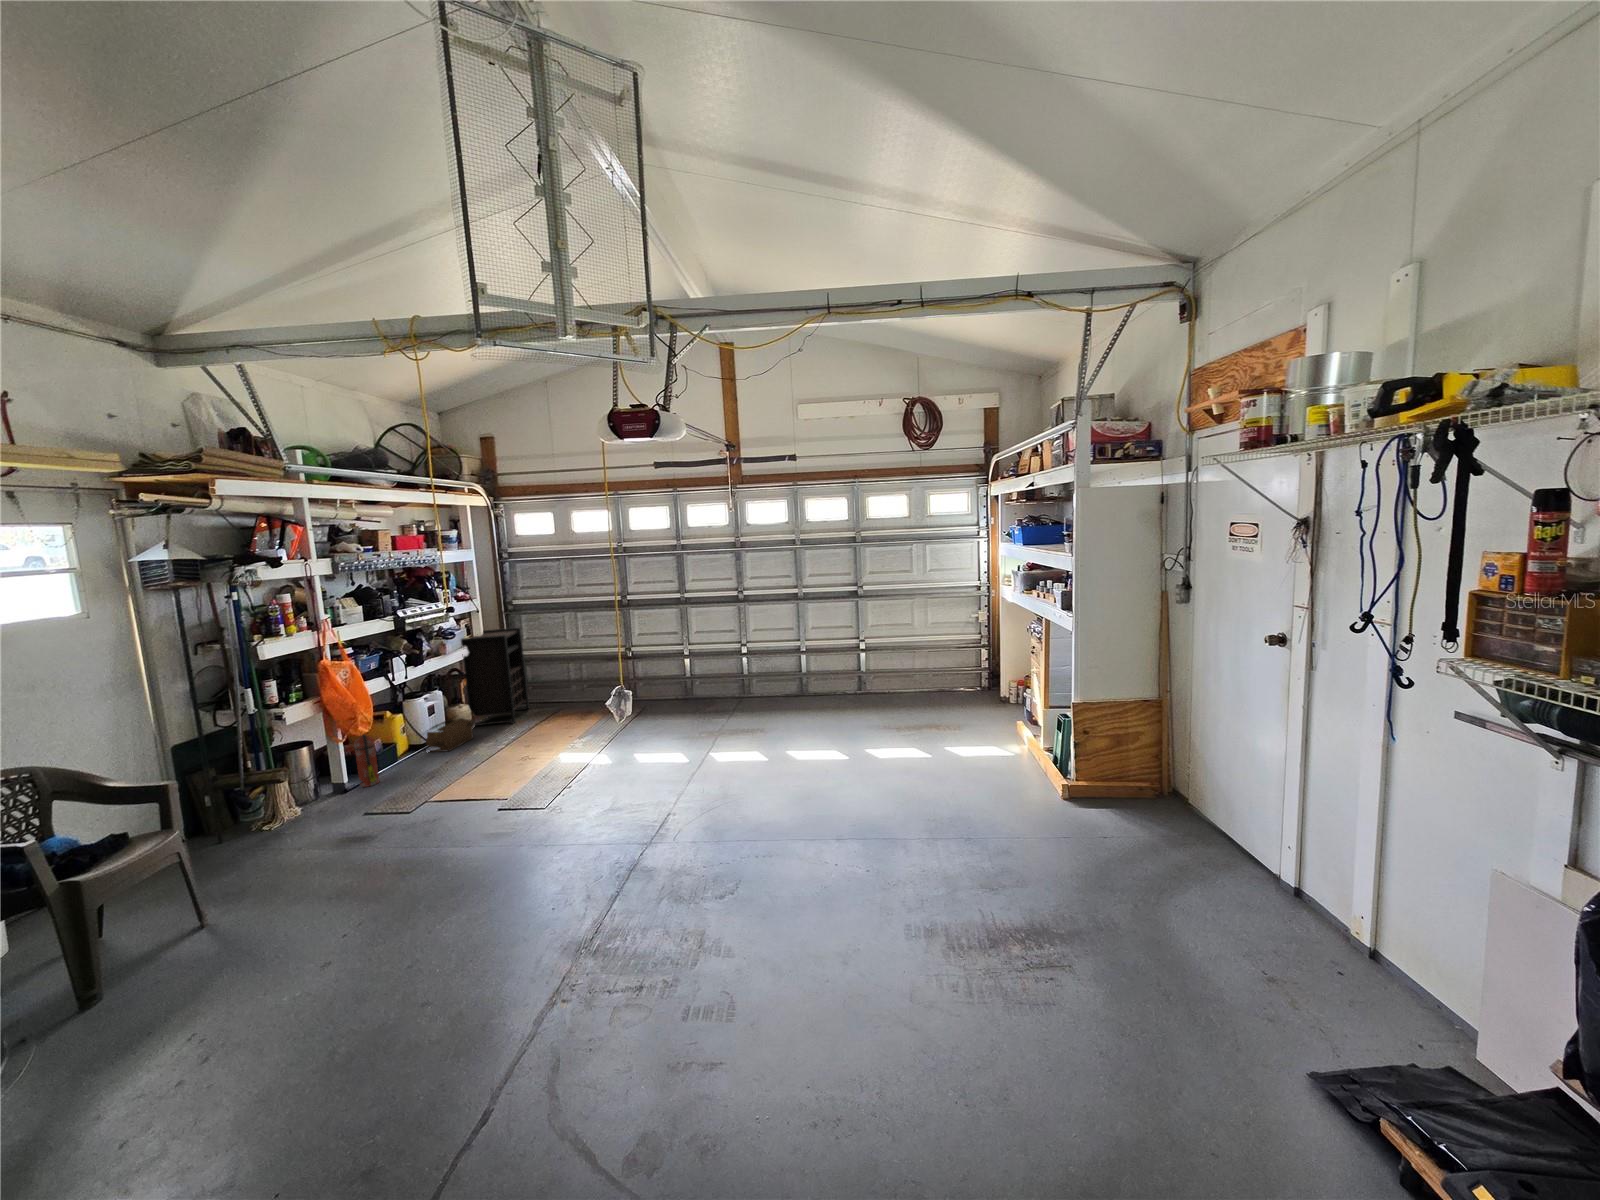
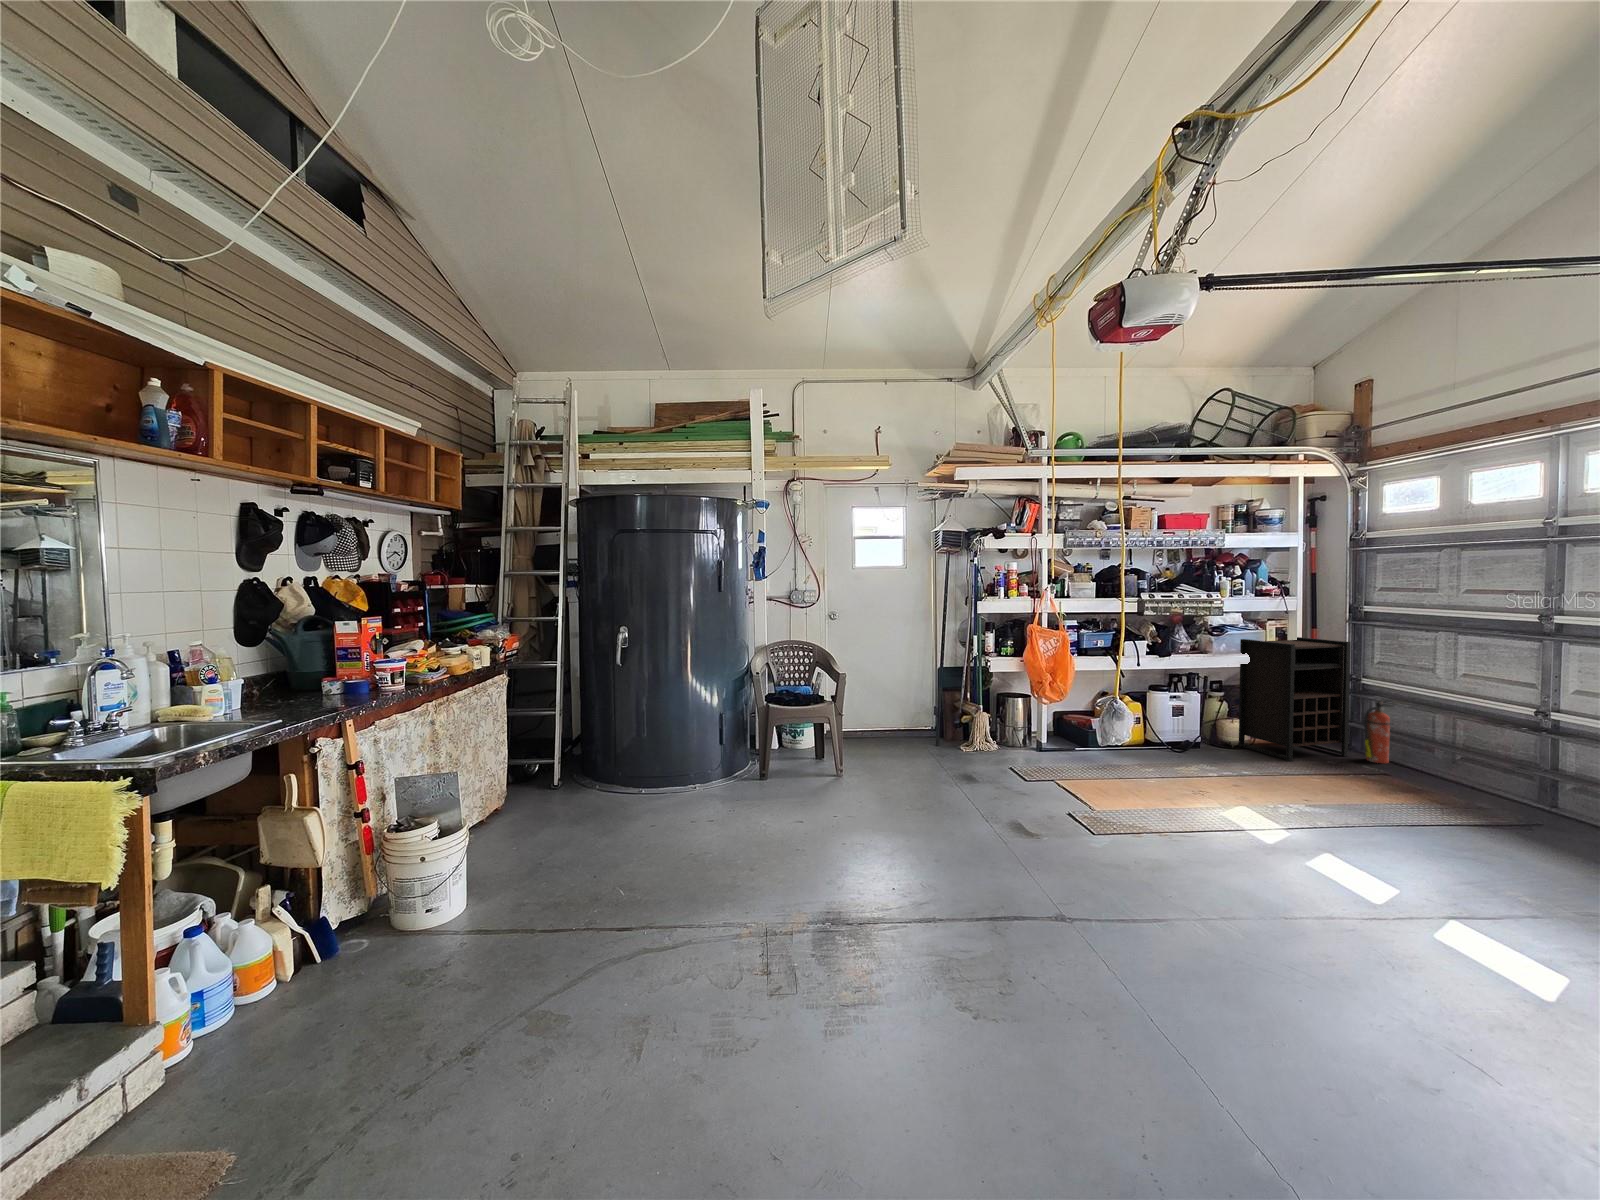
cardboard box: present [426,716,473,752] -> none [1154,723,1221,756]
fire extinguisher: present [354,735,379,787] -> present [1364,699,1393,763]

